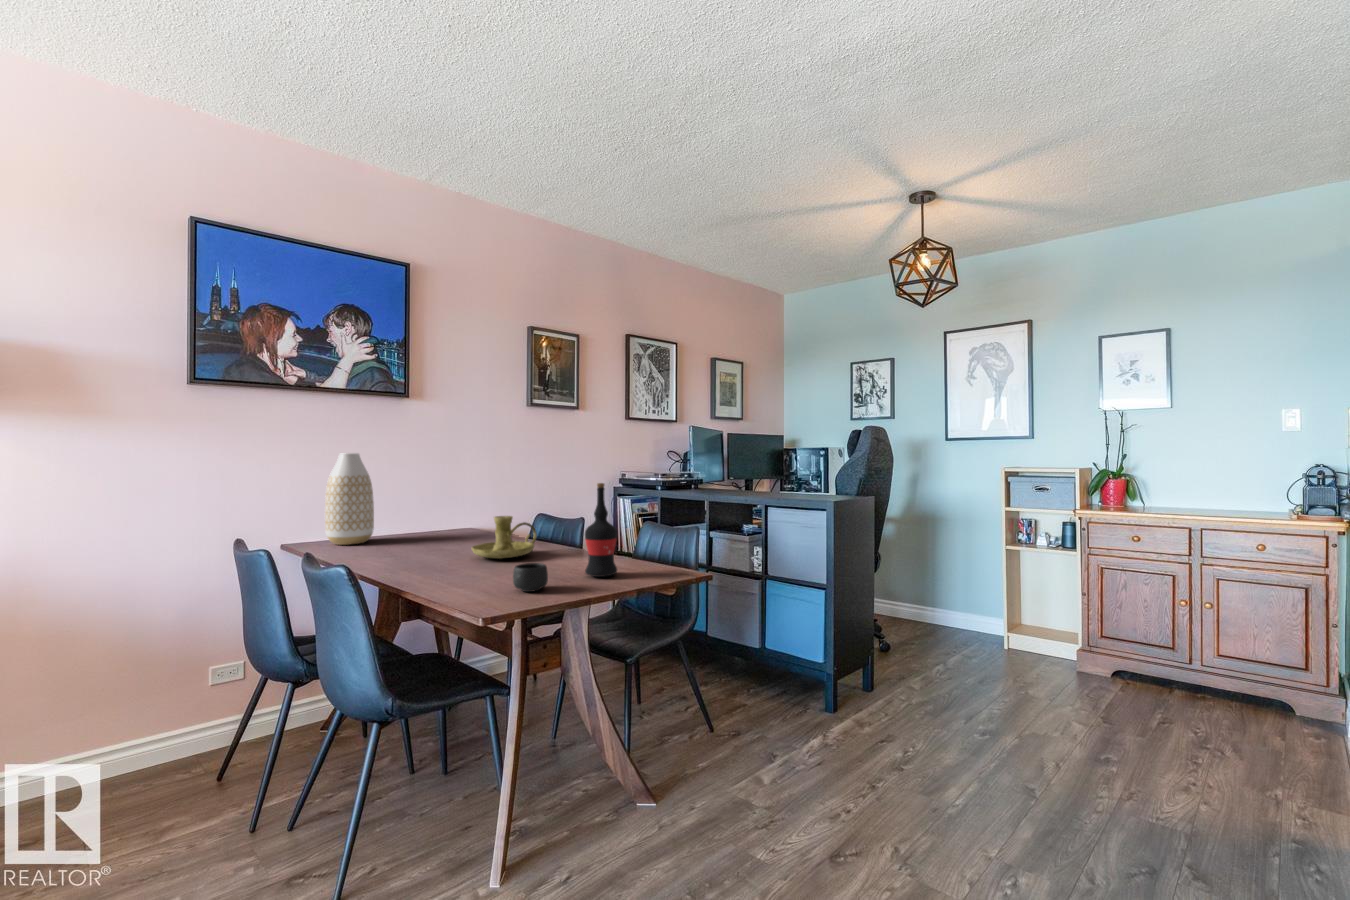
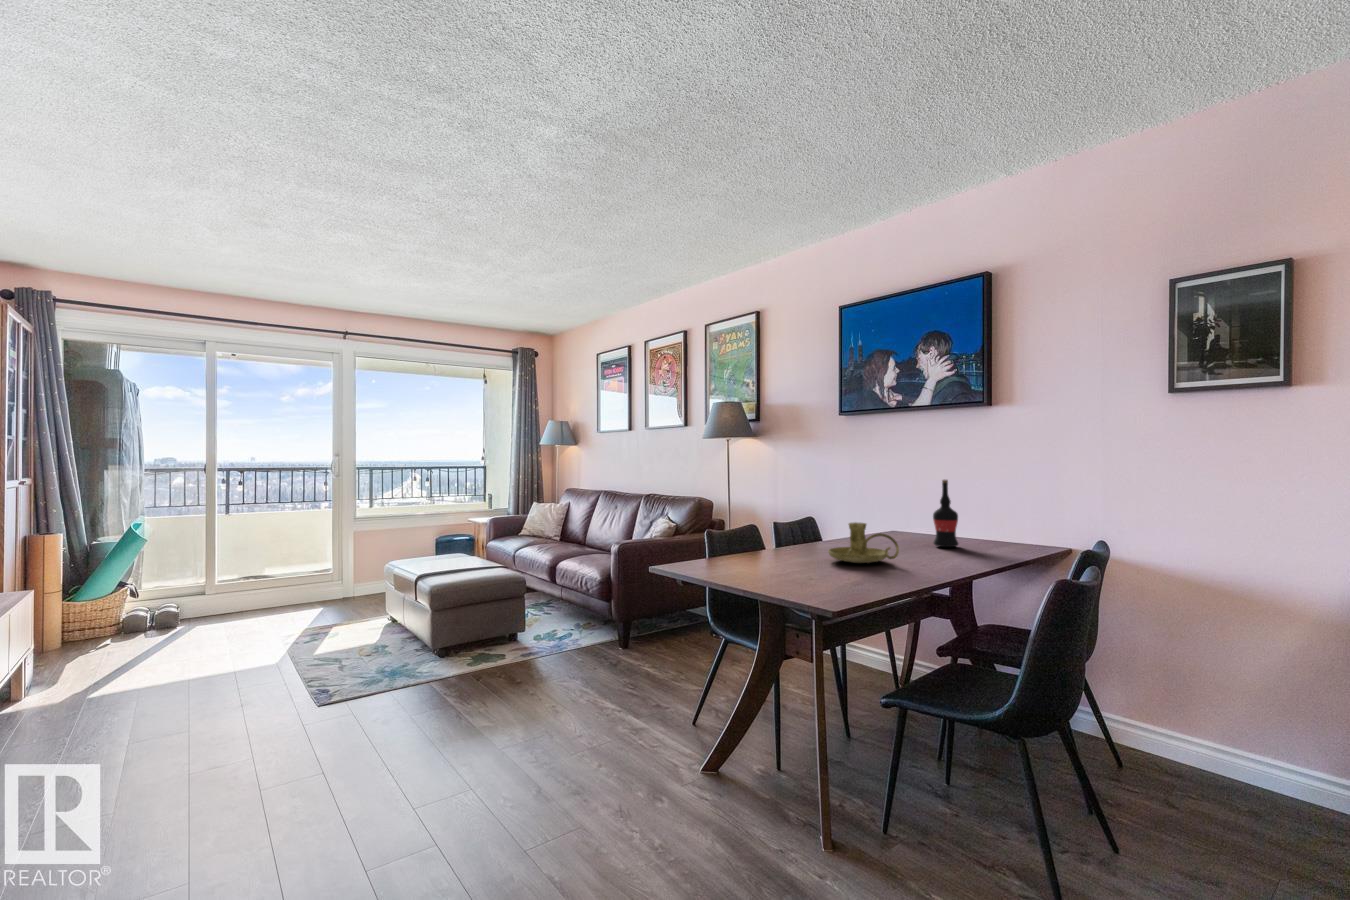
vase: present [325,453,374,545] -> none [887,461,926,538]
wine bottle: present [585,483,617,577] -> present [933,480,958,547]
mug: present [513,563,548,592] -> none [710,550,739,572]

